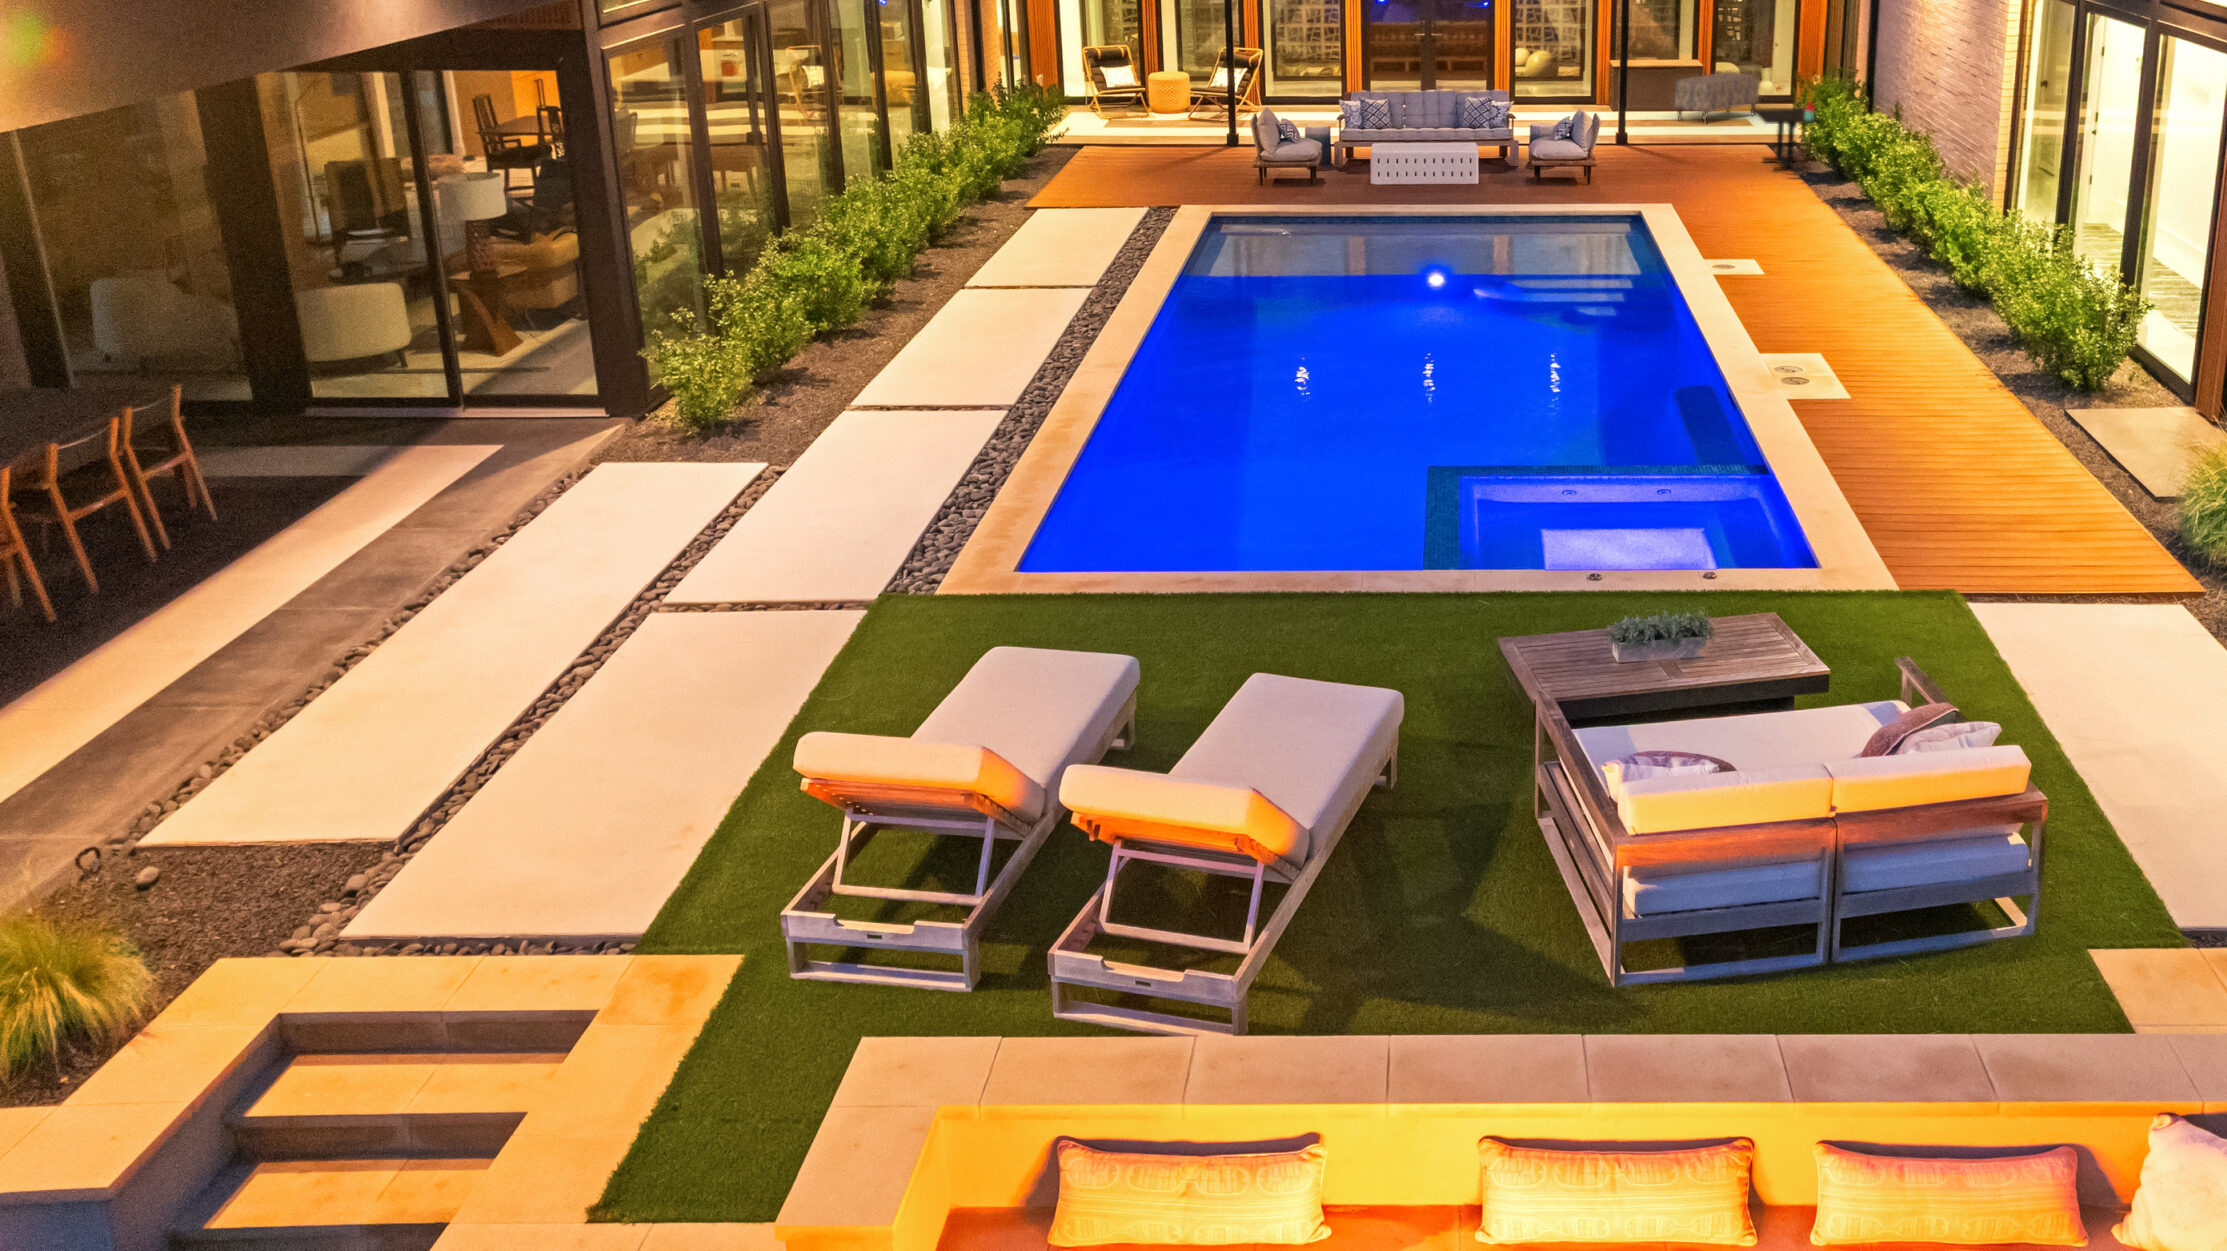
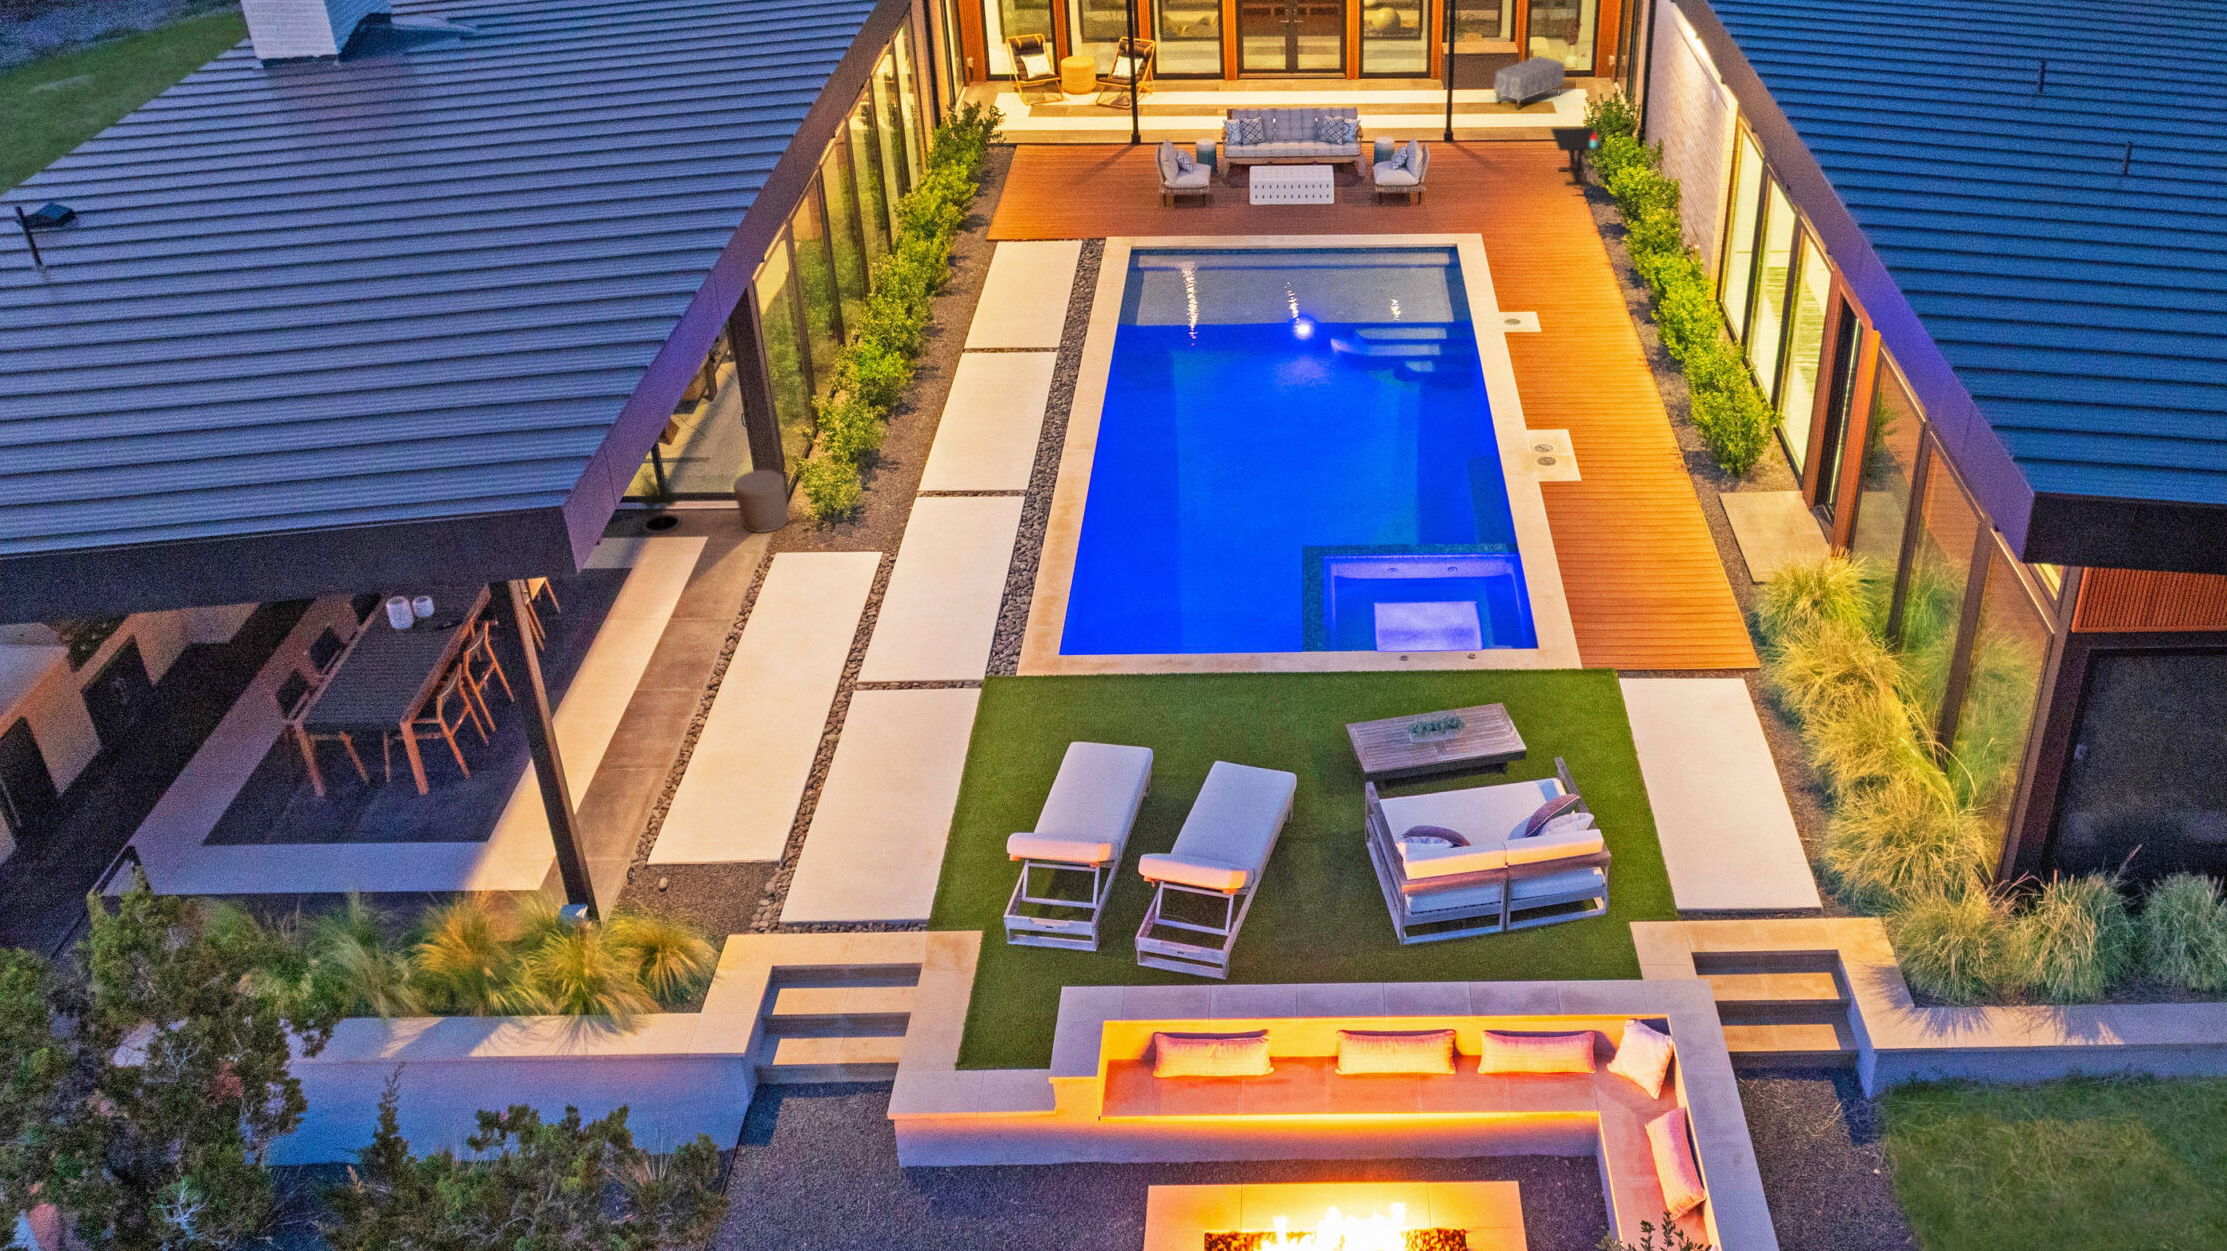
potted tree: none [401,339,477,443] -> present [638,473,681,534]
woven basket: none [554,354,641,443] -> present [733,470,788,533]

